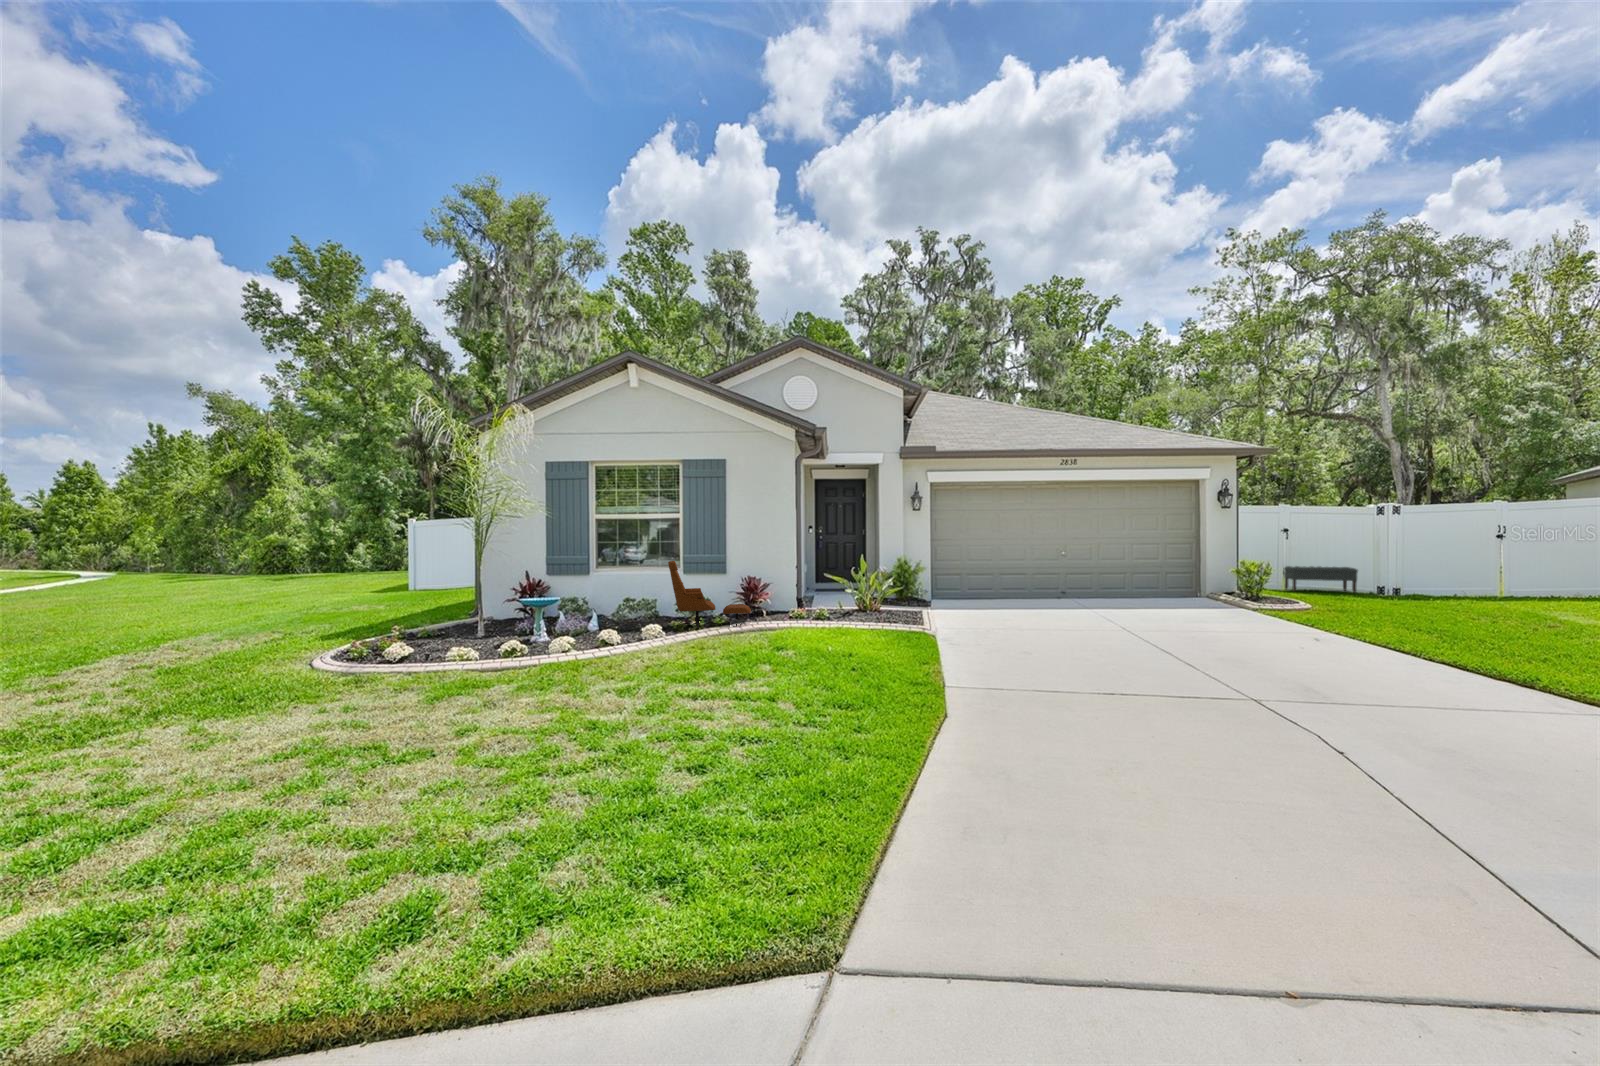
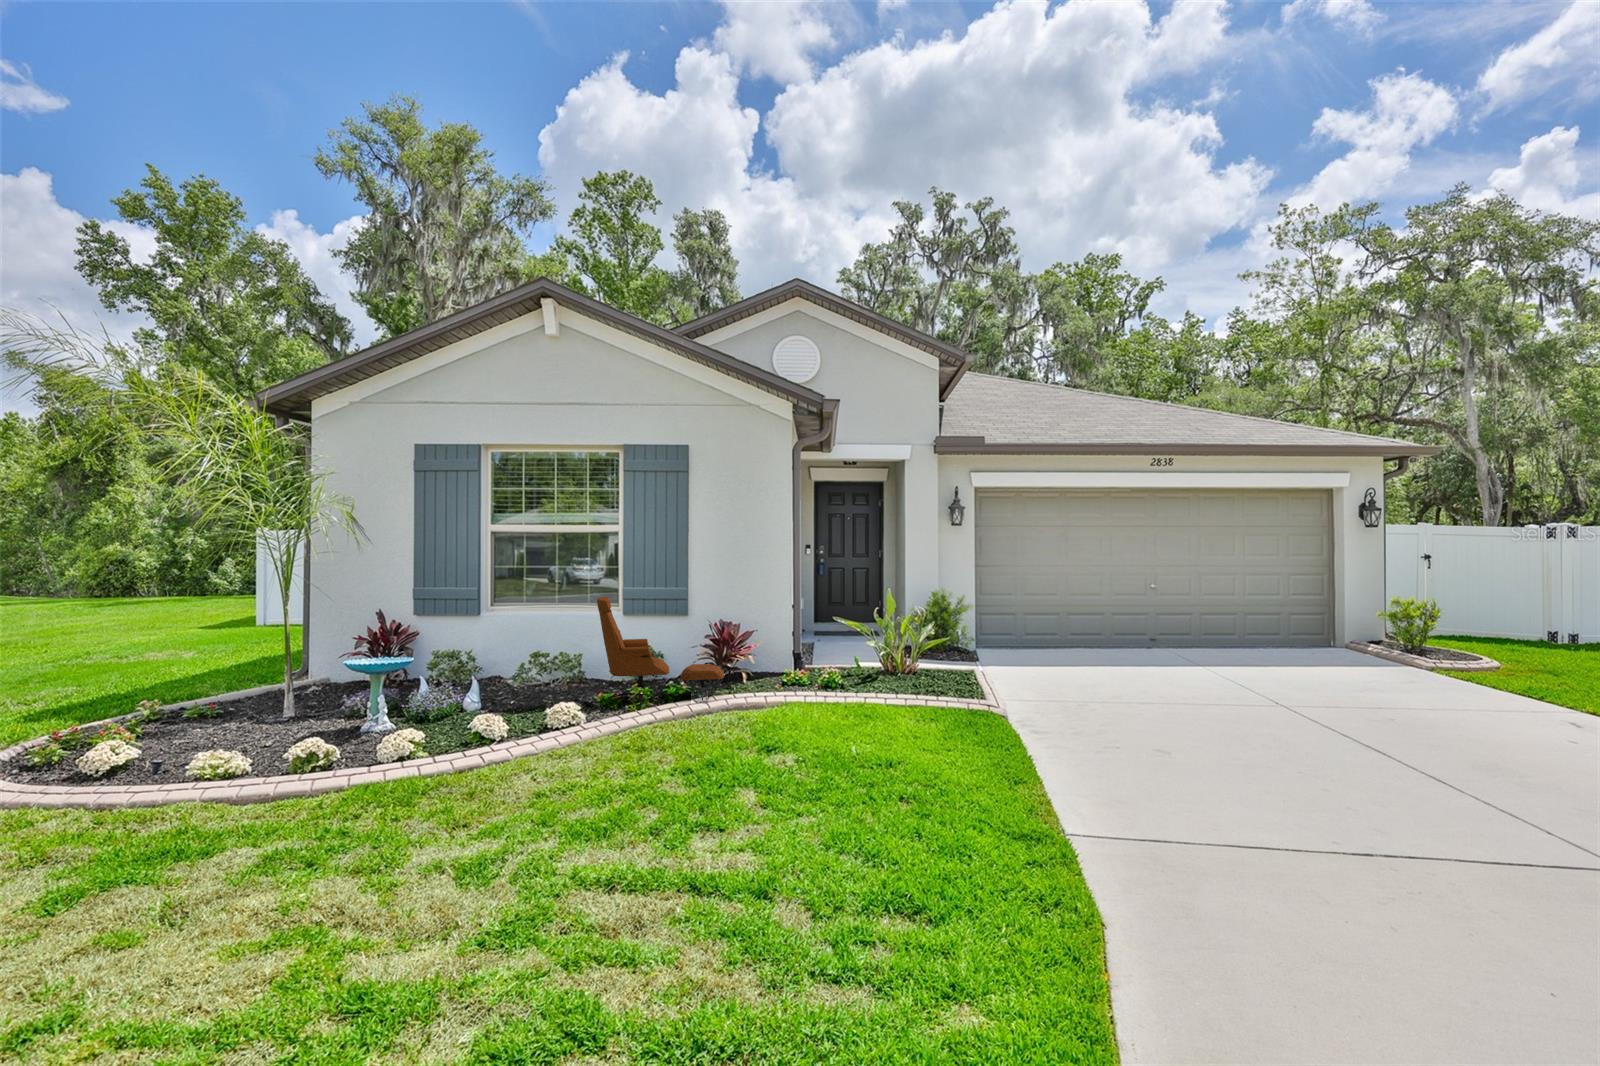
bench: present [1284,566,1358,593] -> none [1440,611,1547,649]

